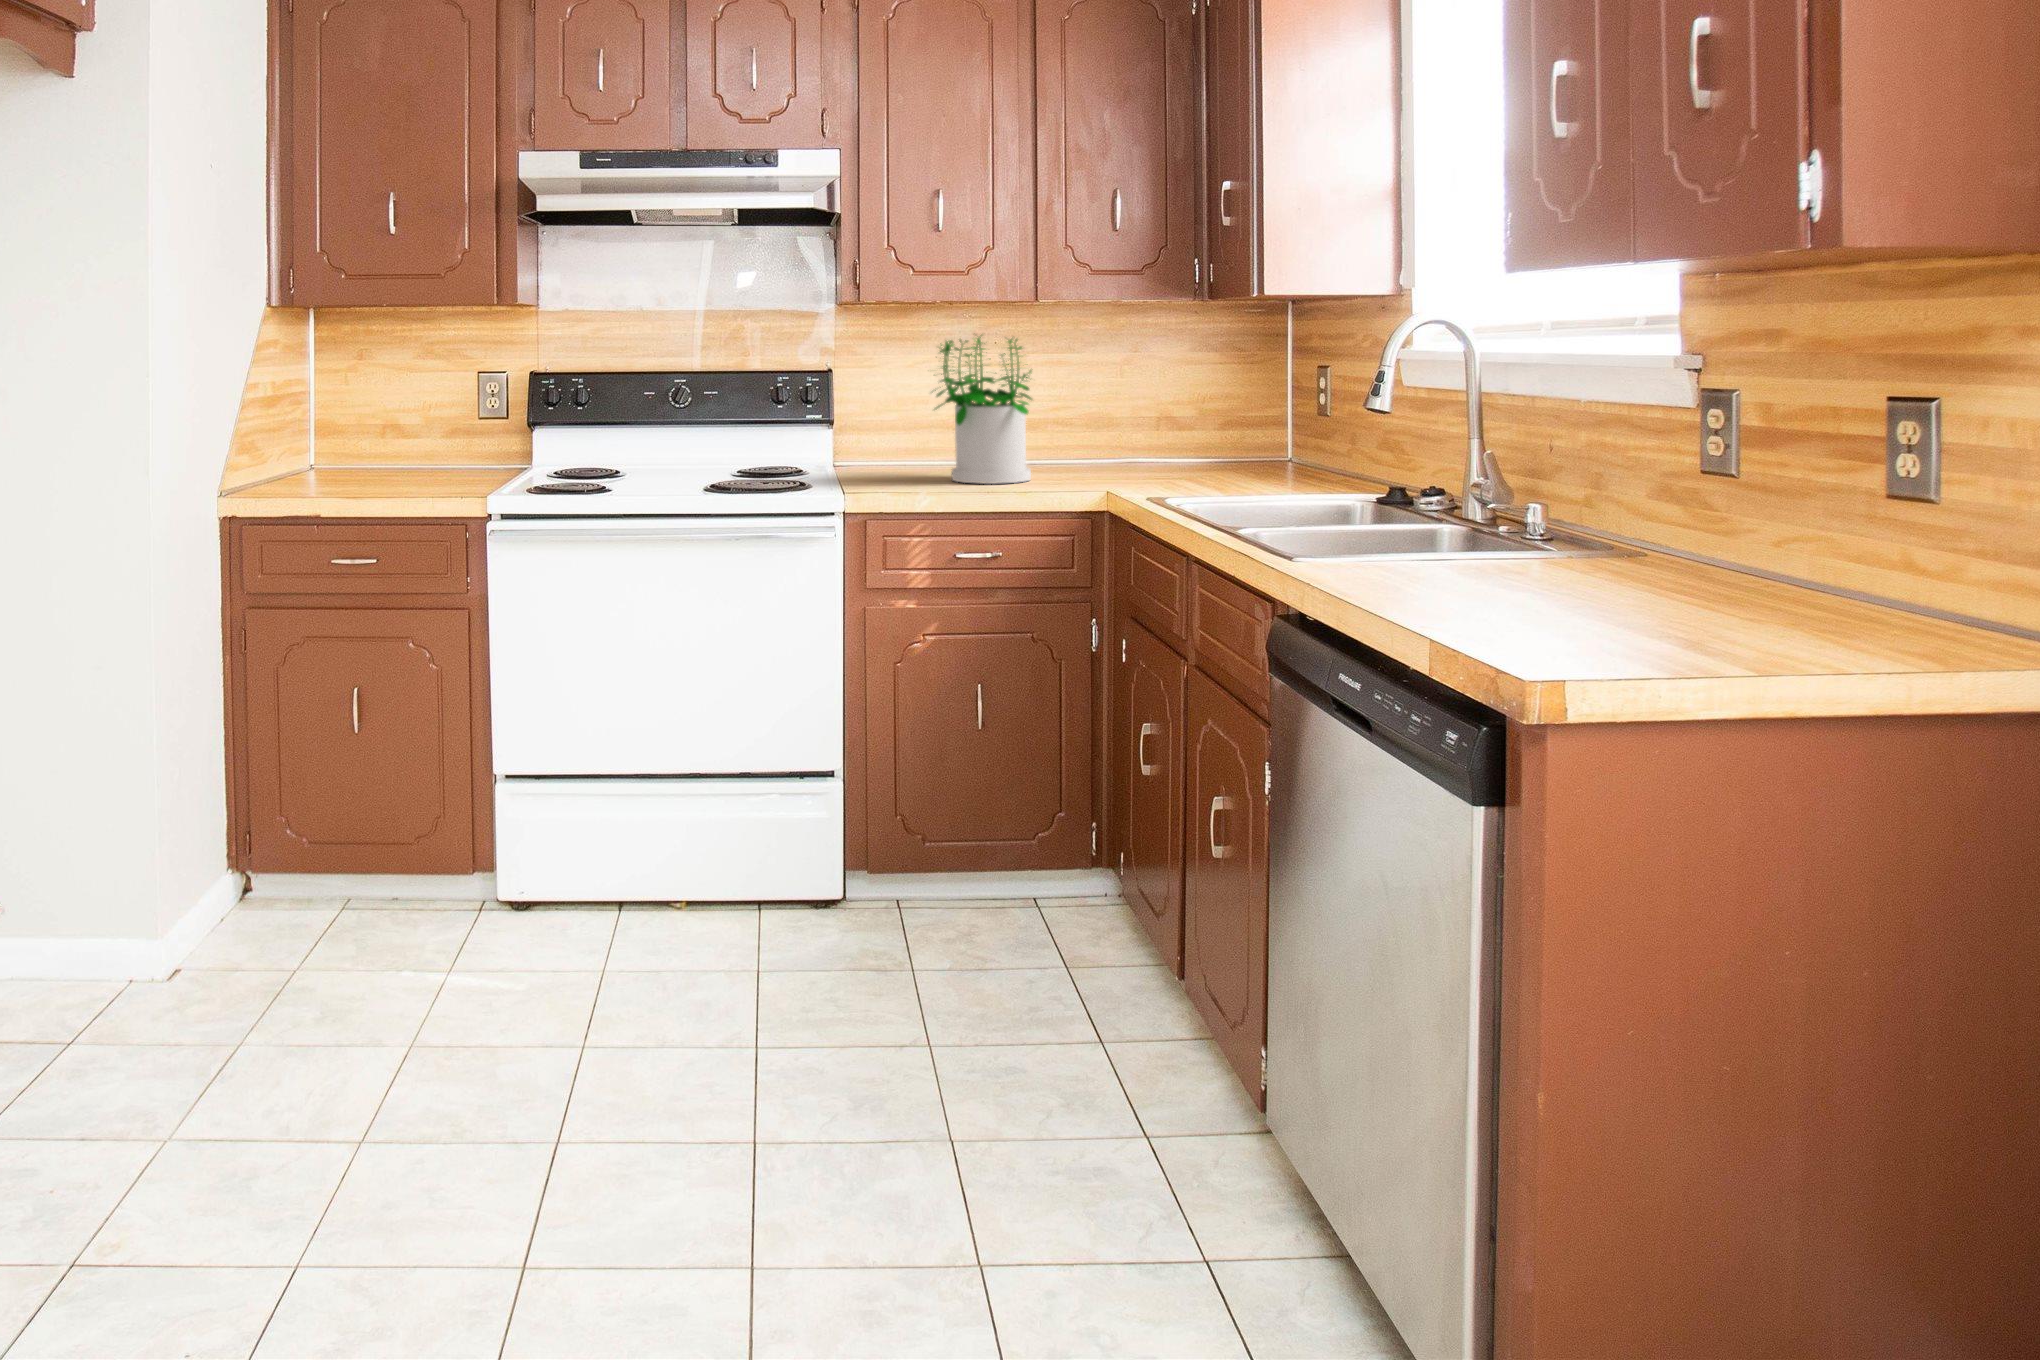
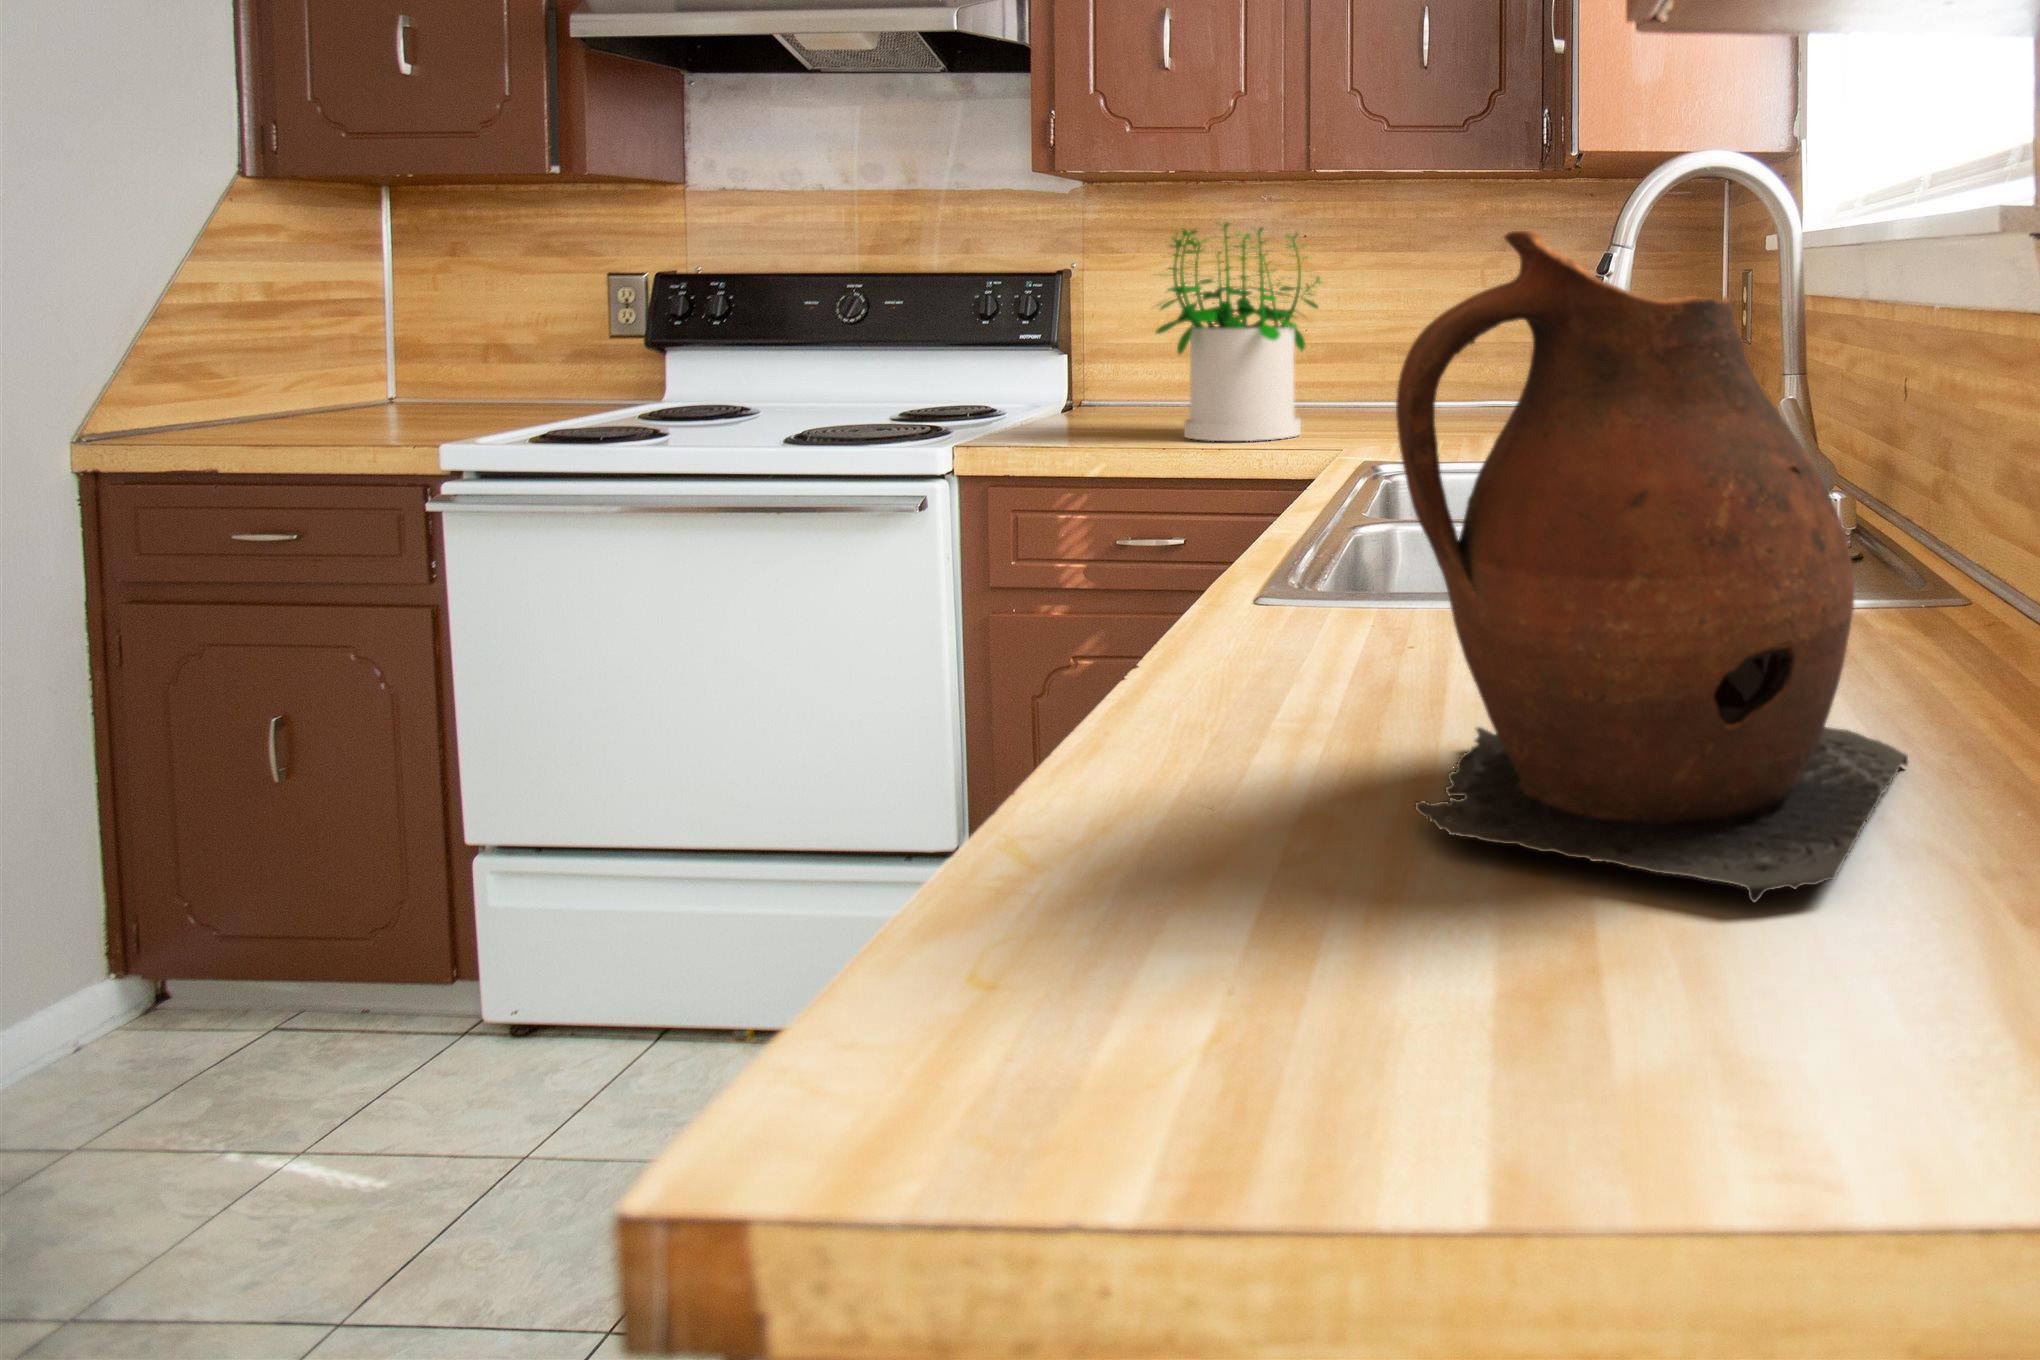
ceramic pitcher: none [1506,386,1737,640] -> present [1396,231,1908,903]

